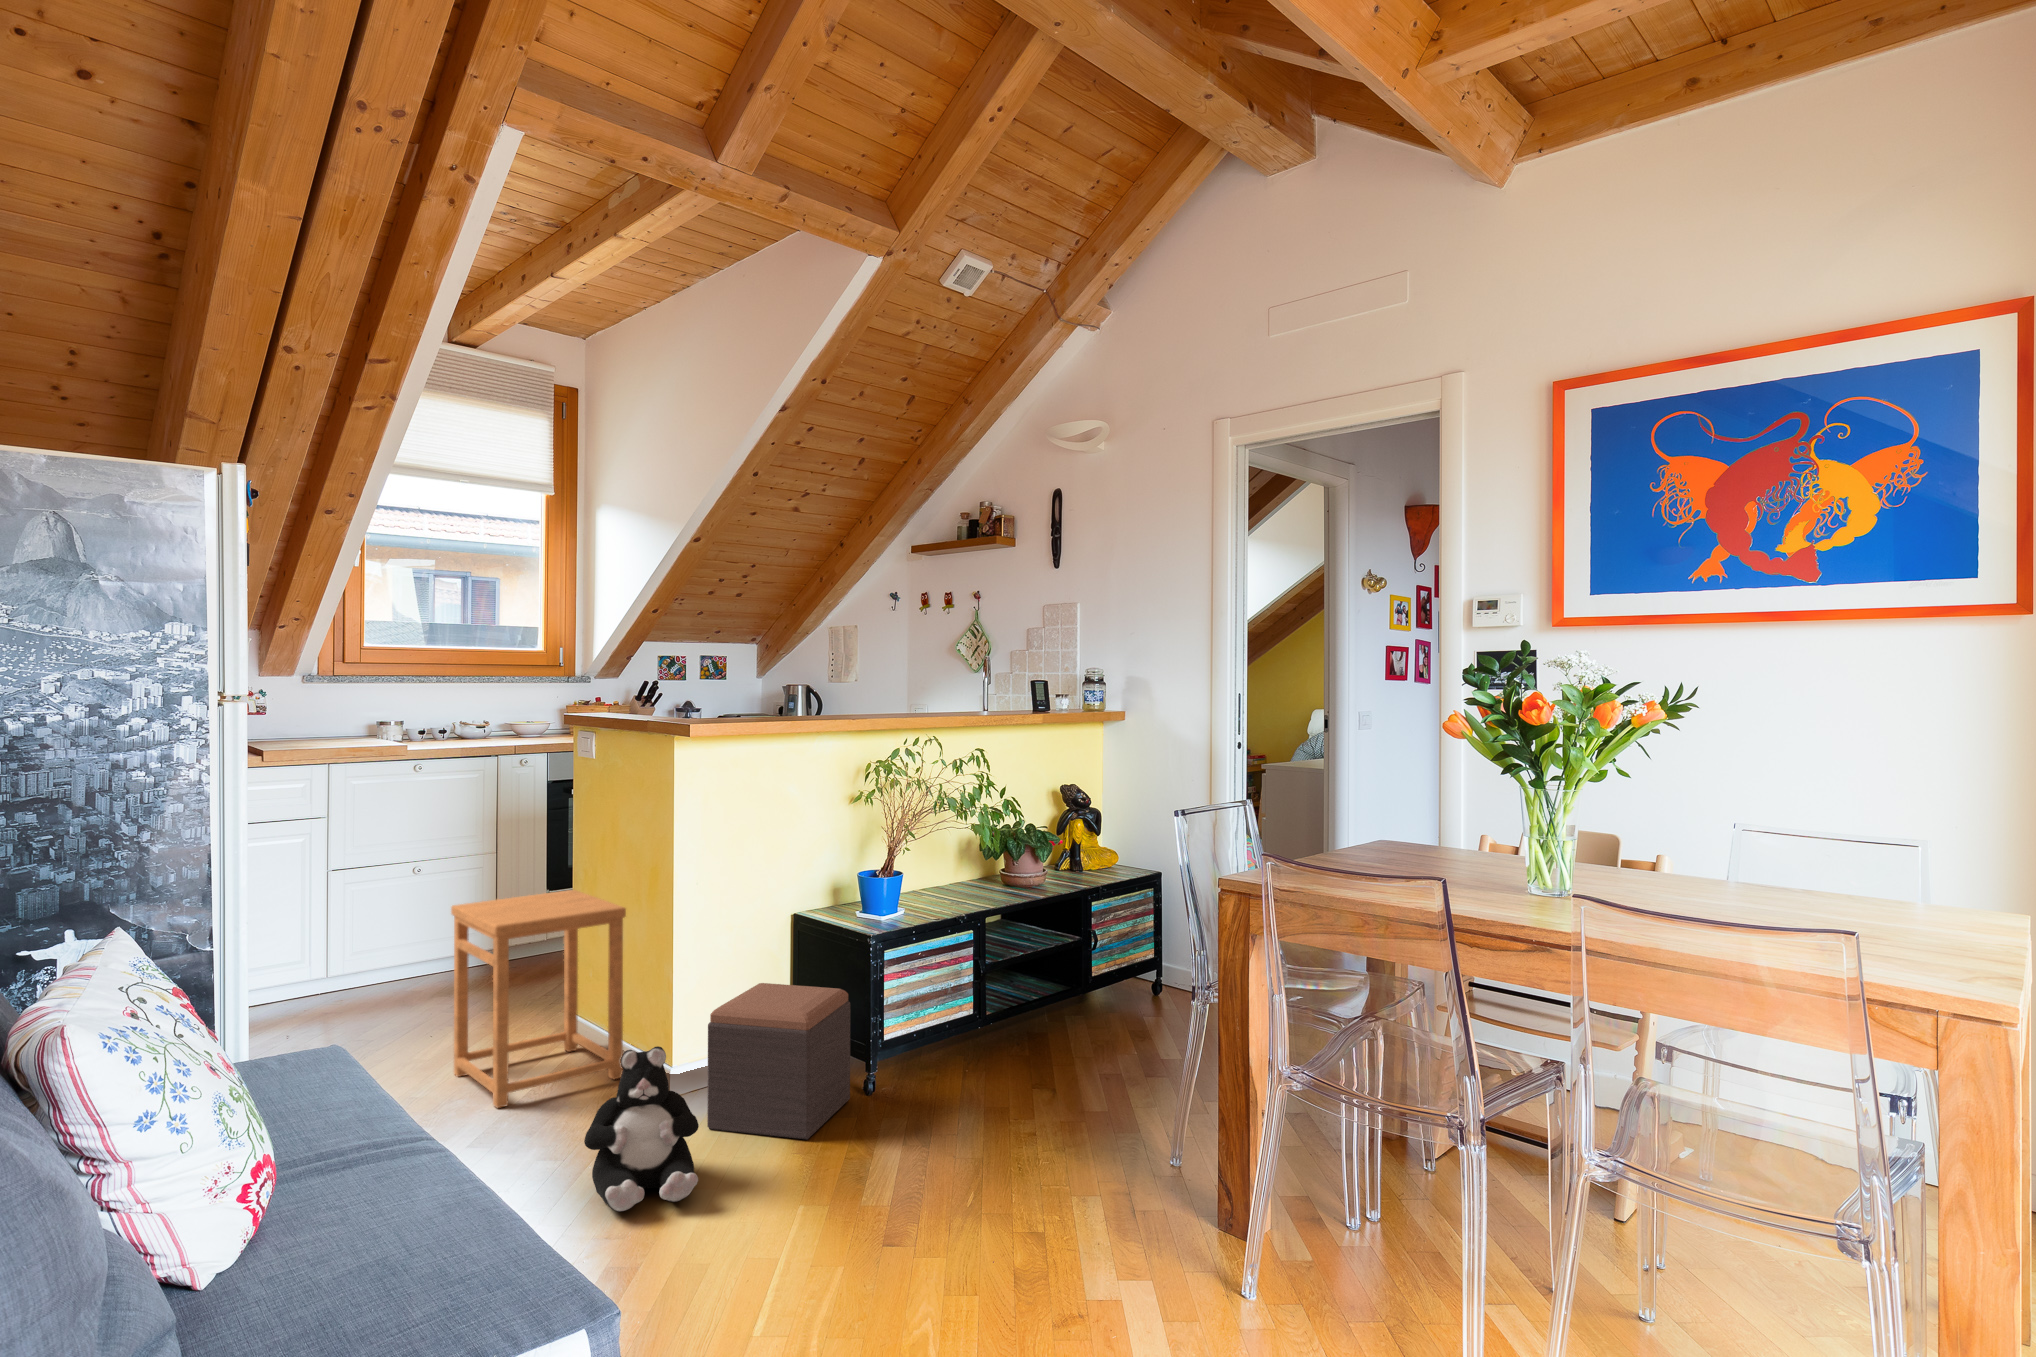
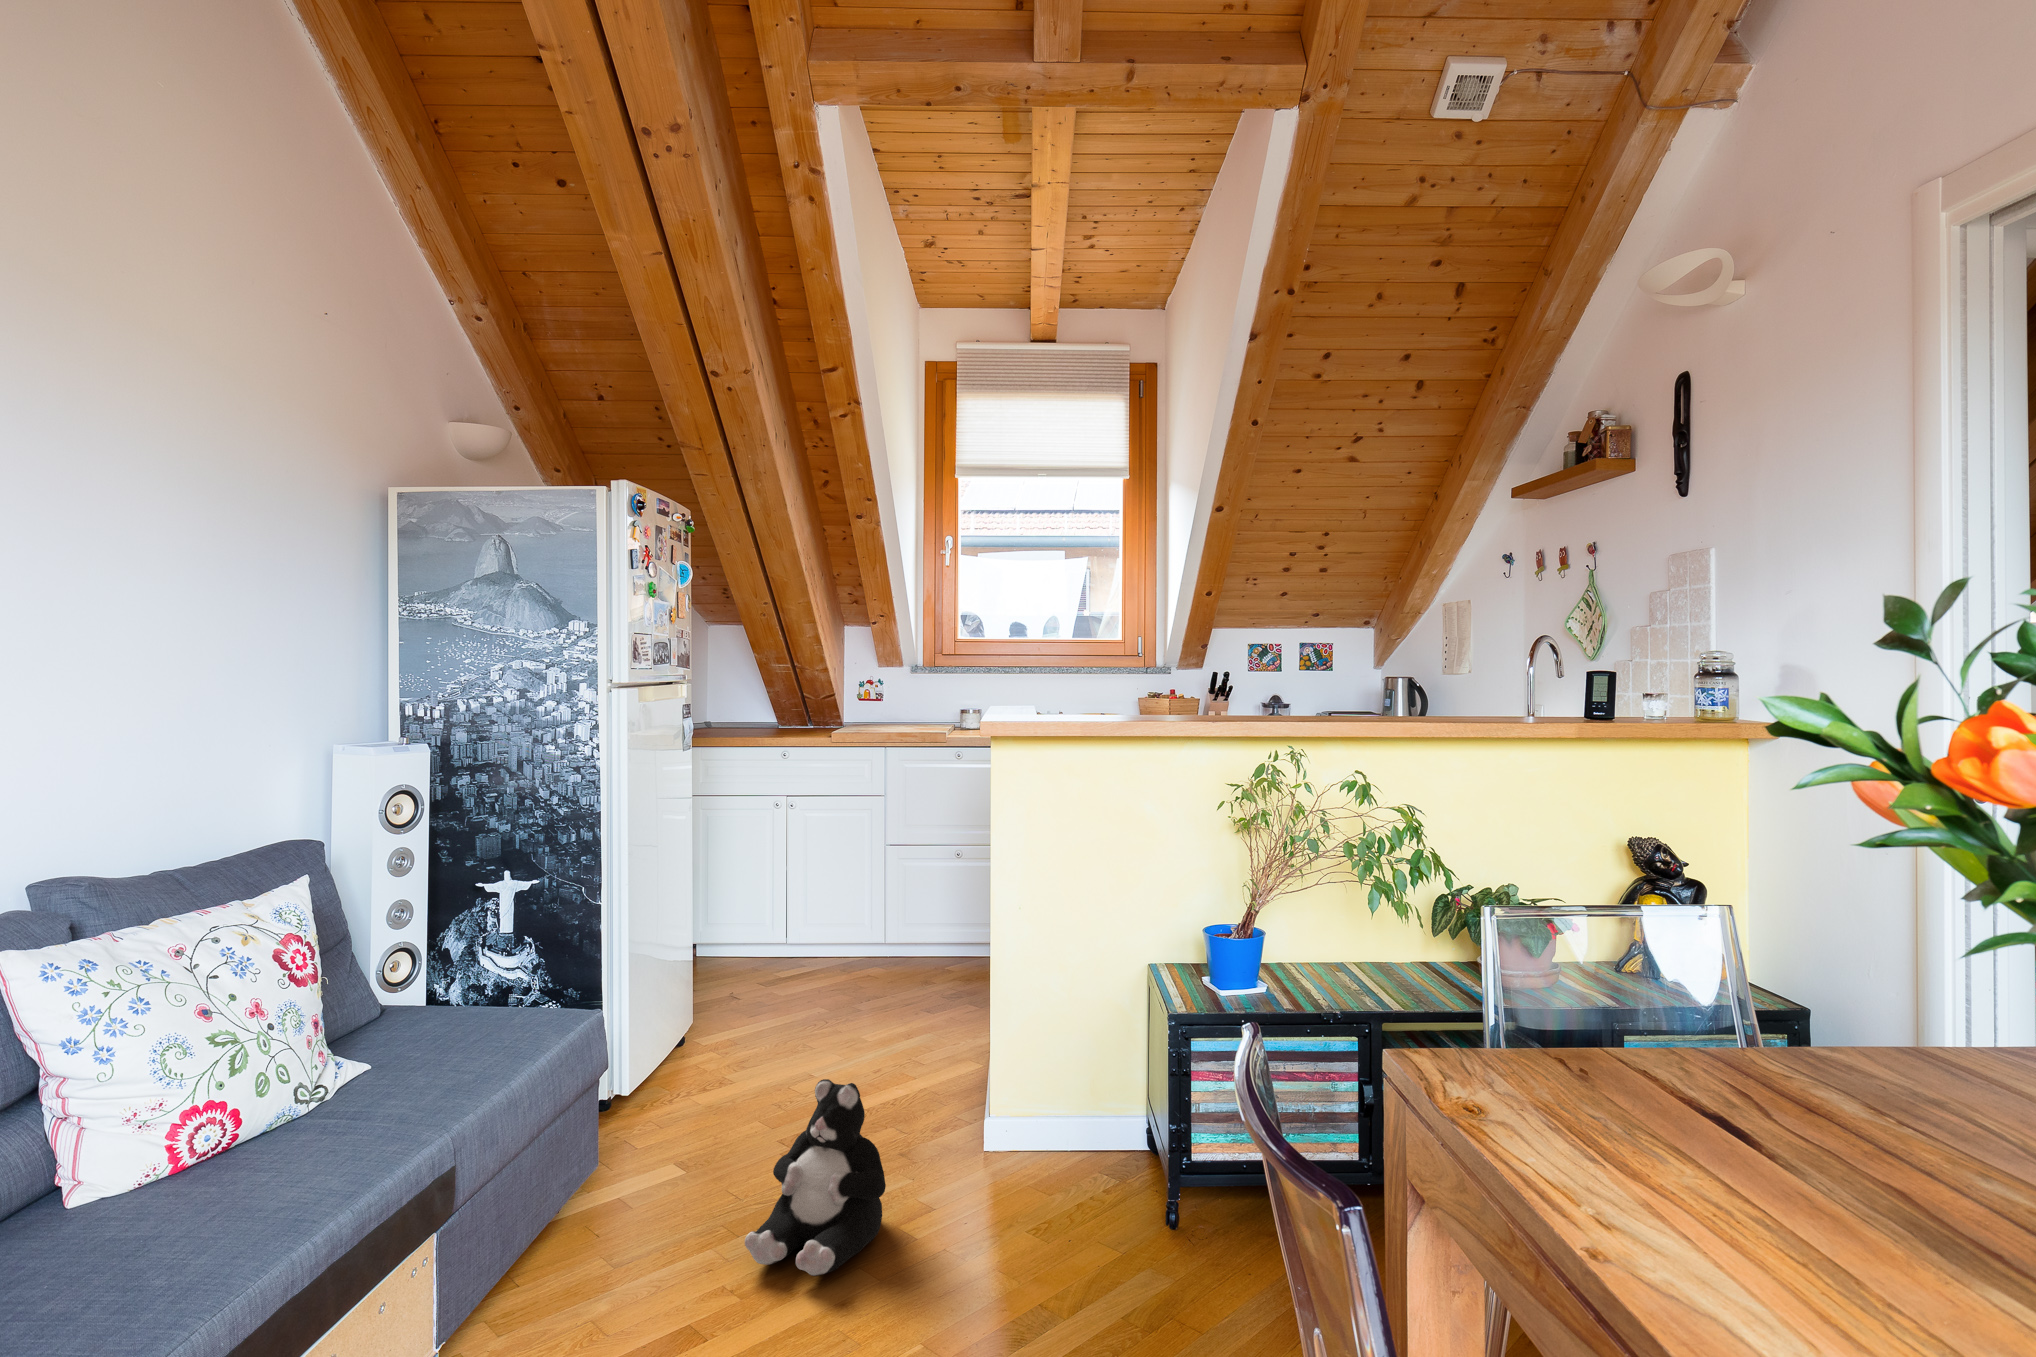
side table: present [451,890,626,1108] -> none [845,887,989,1100]
footstool: present [707,983,850,1139] -> none [968,1031,1150,1249]

